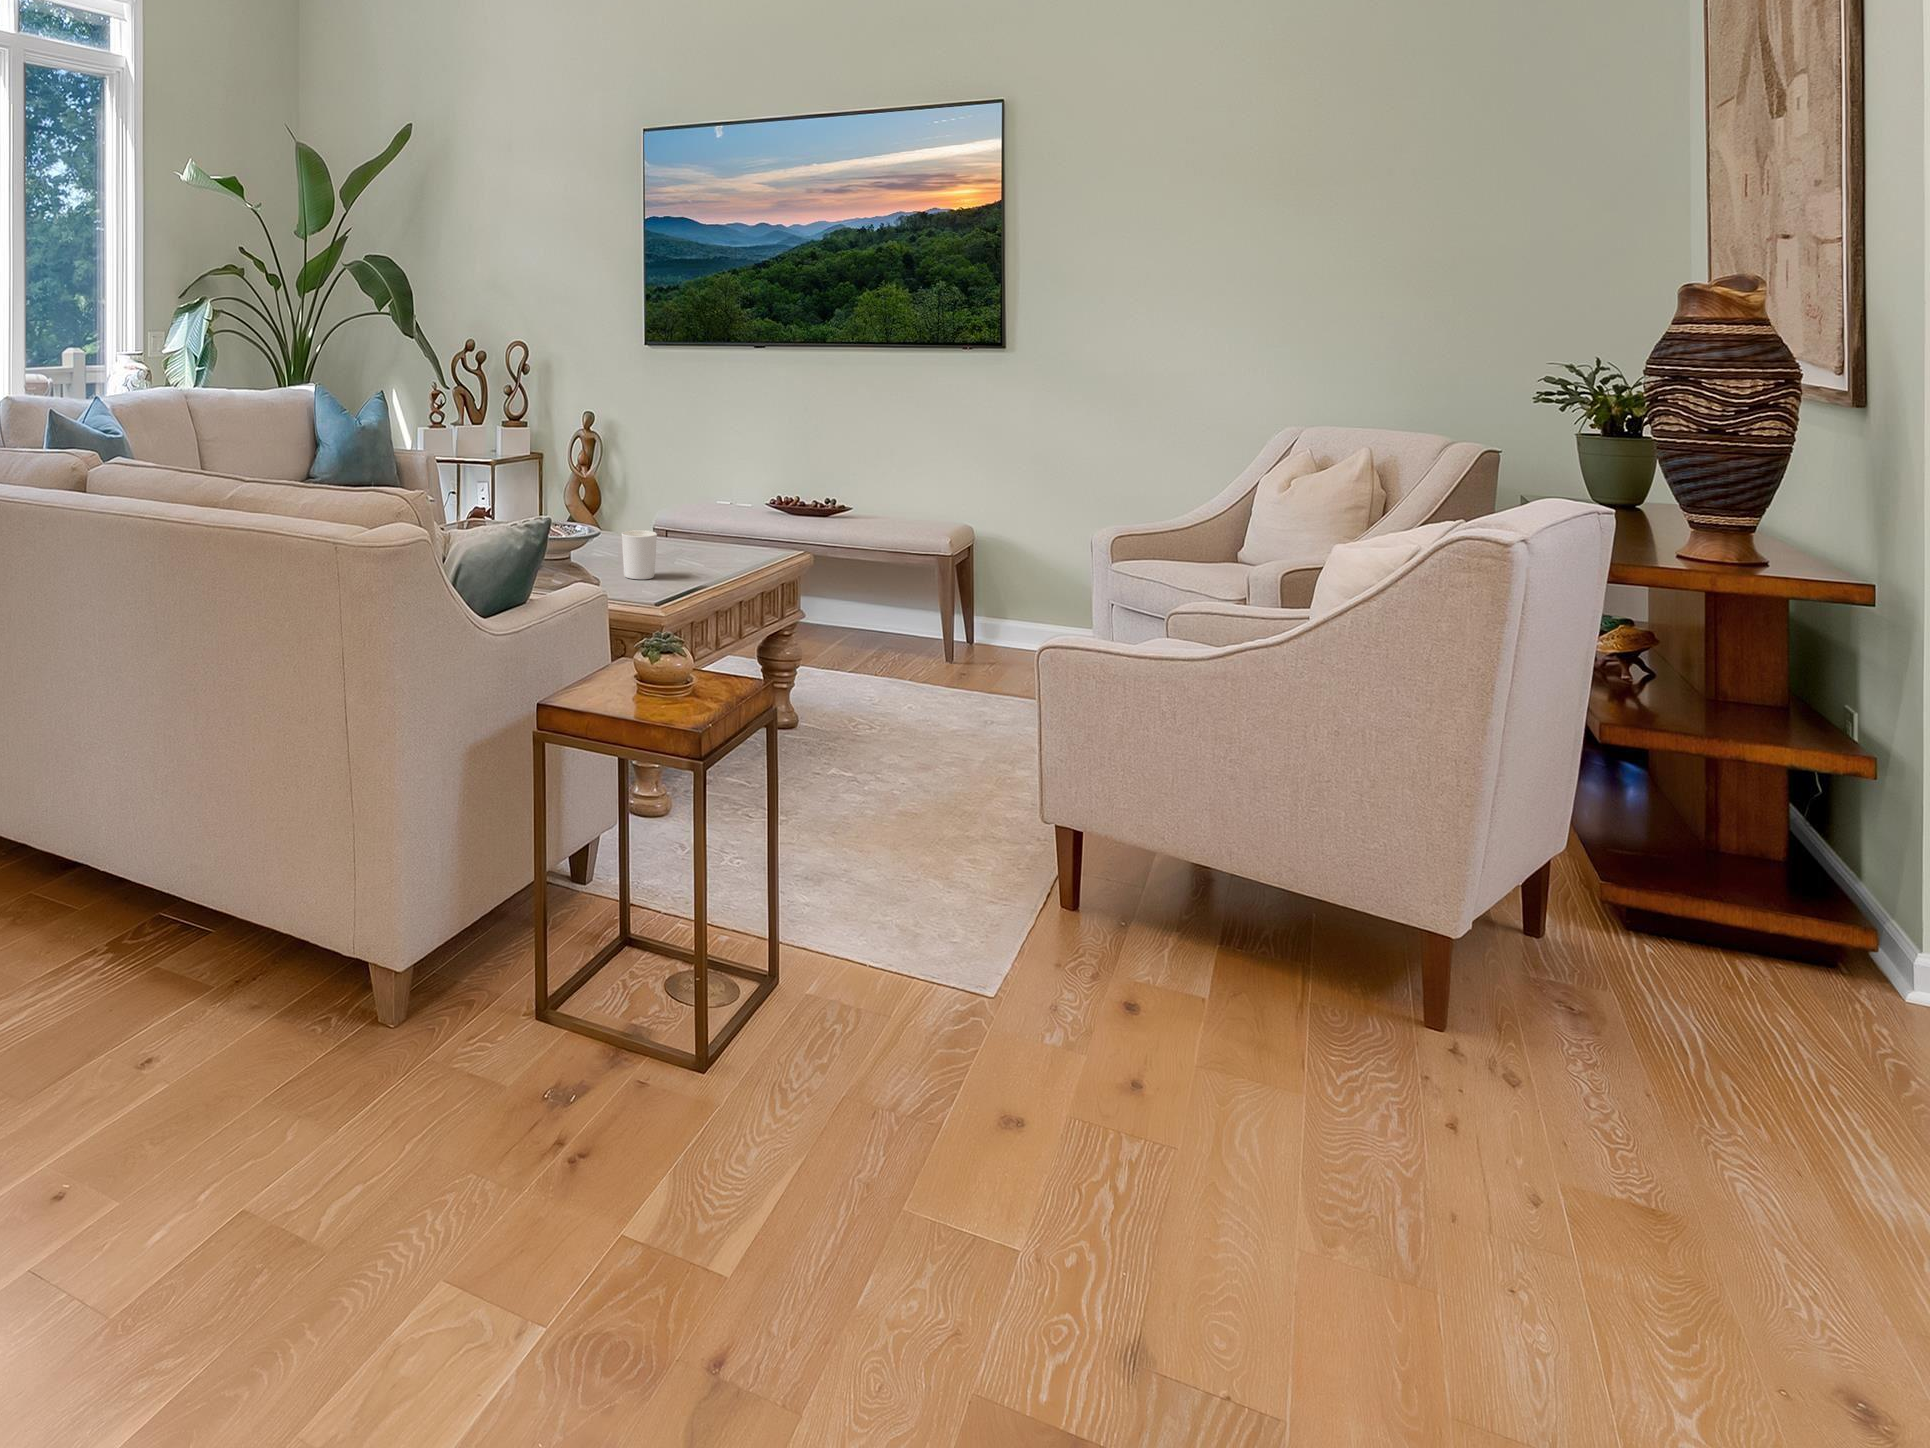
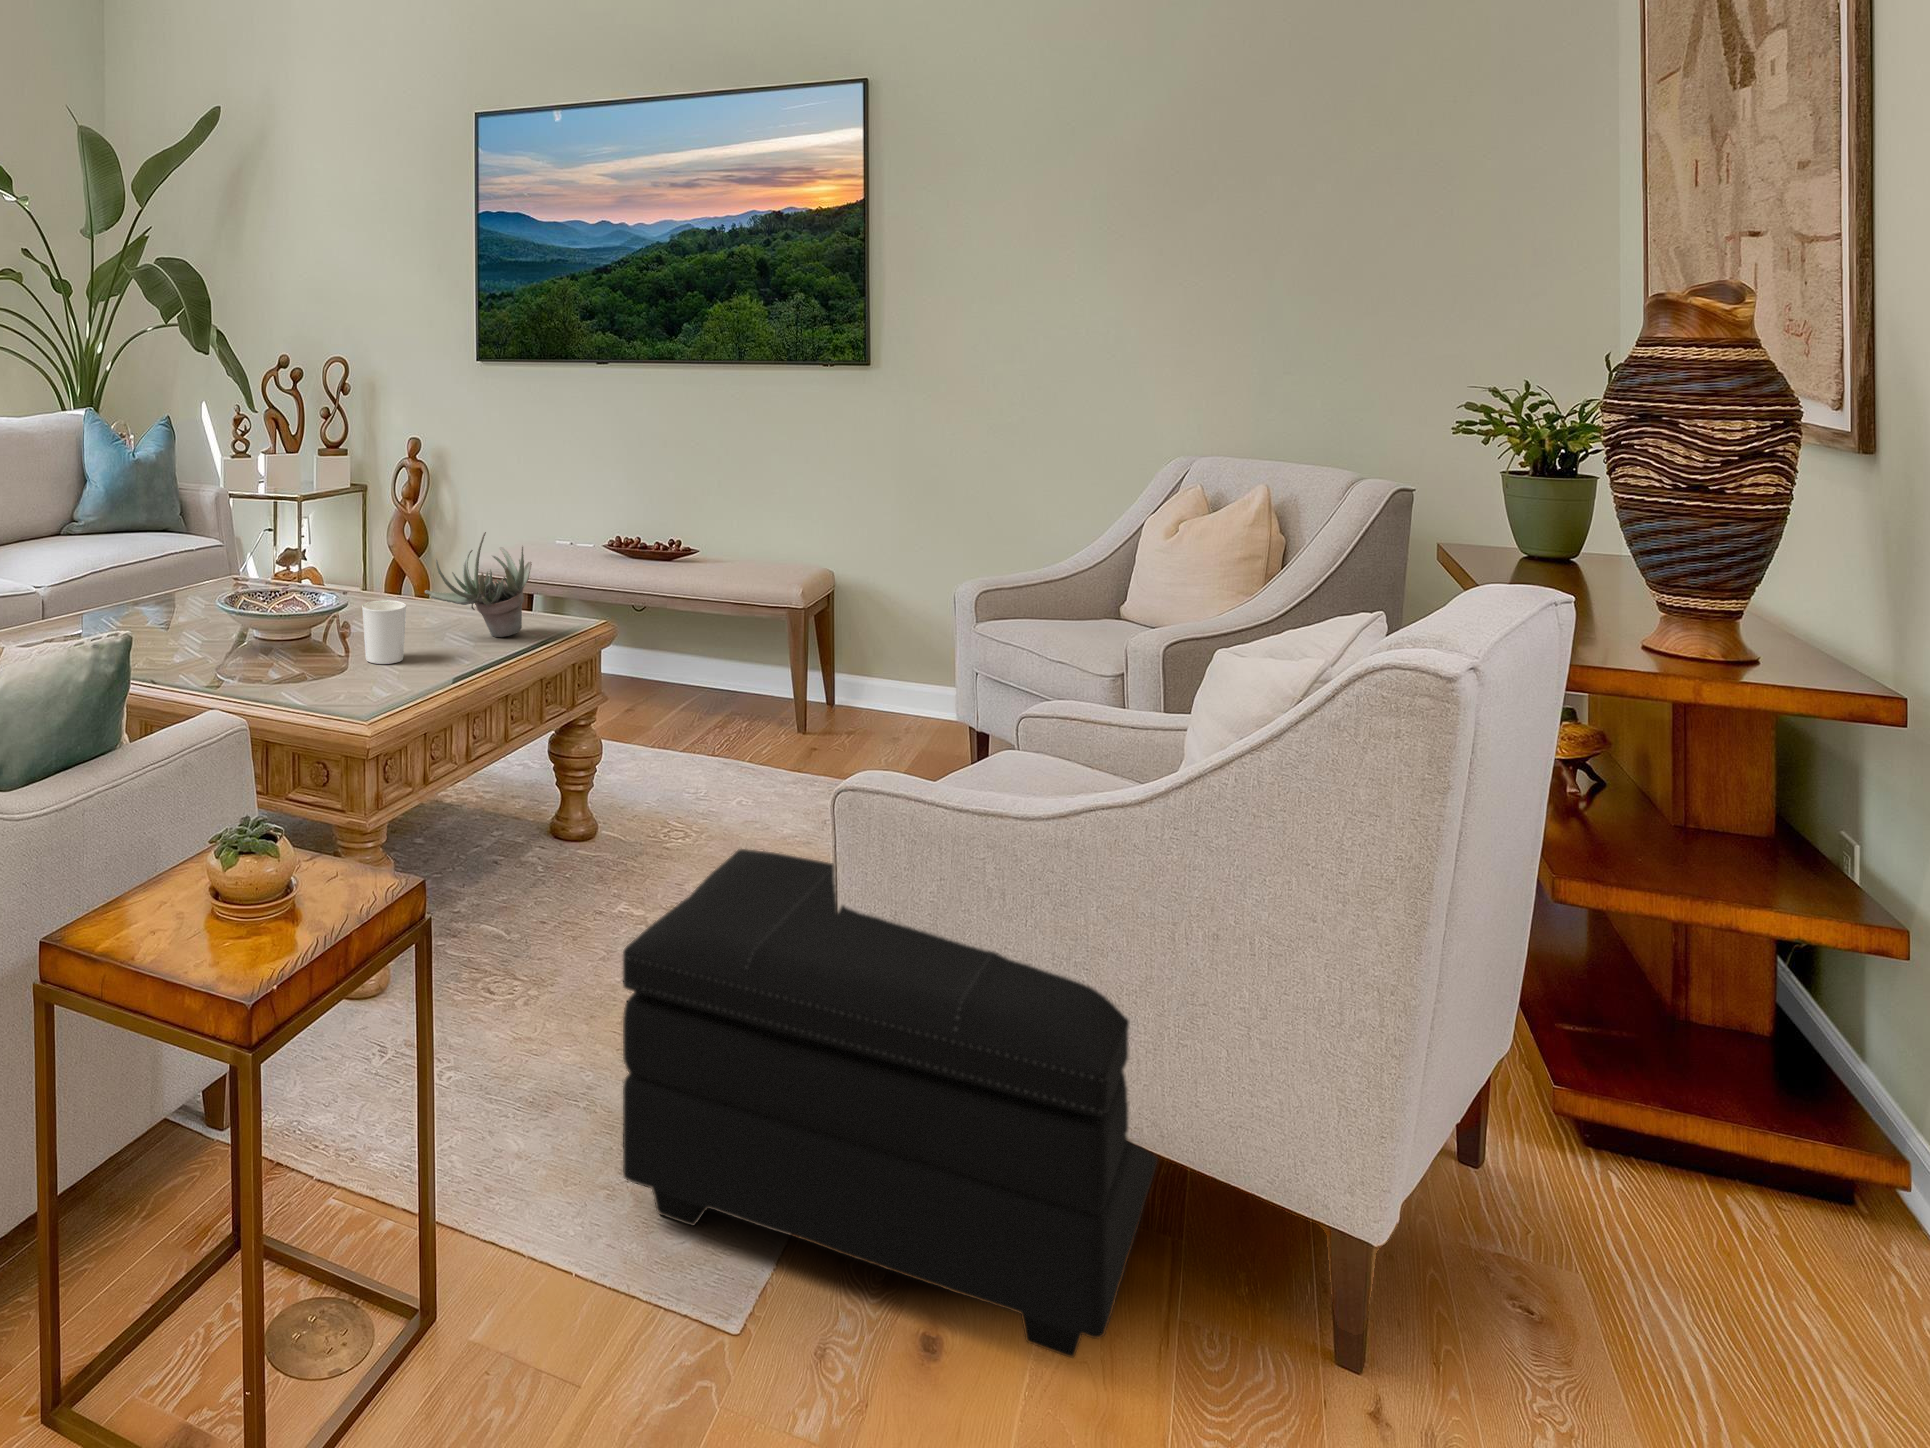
succulent plant: none [664,478,750,563] -> present [425,532,532,637]
footstool: none [894,702,1295,1025] -> present [623,849,1158,1358]

